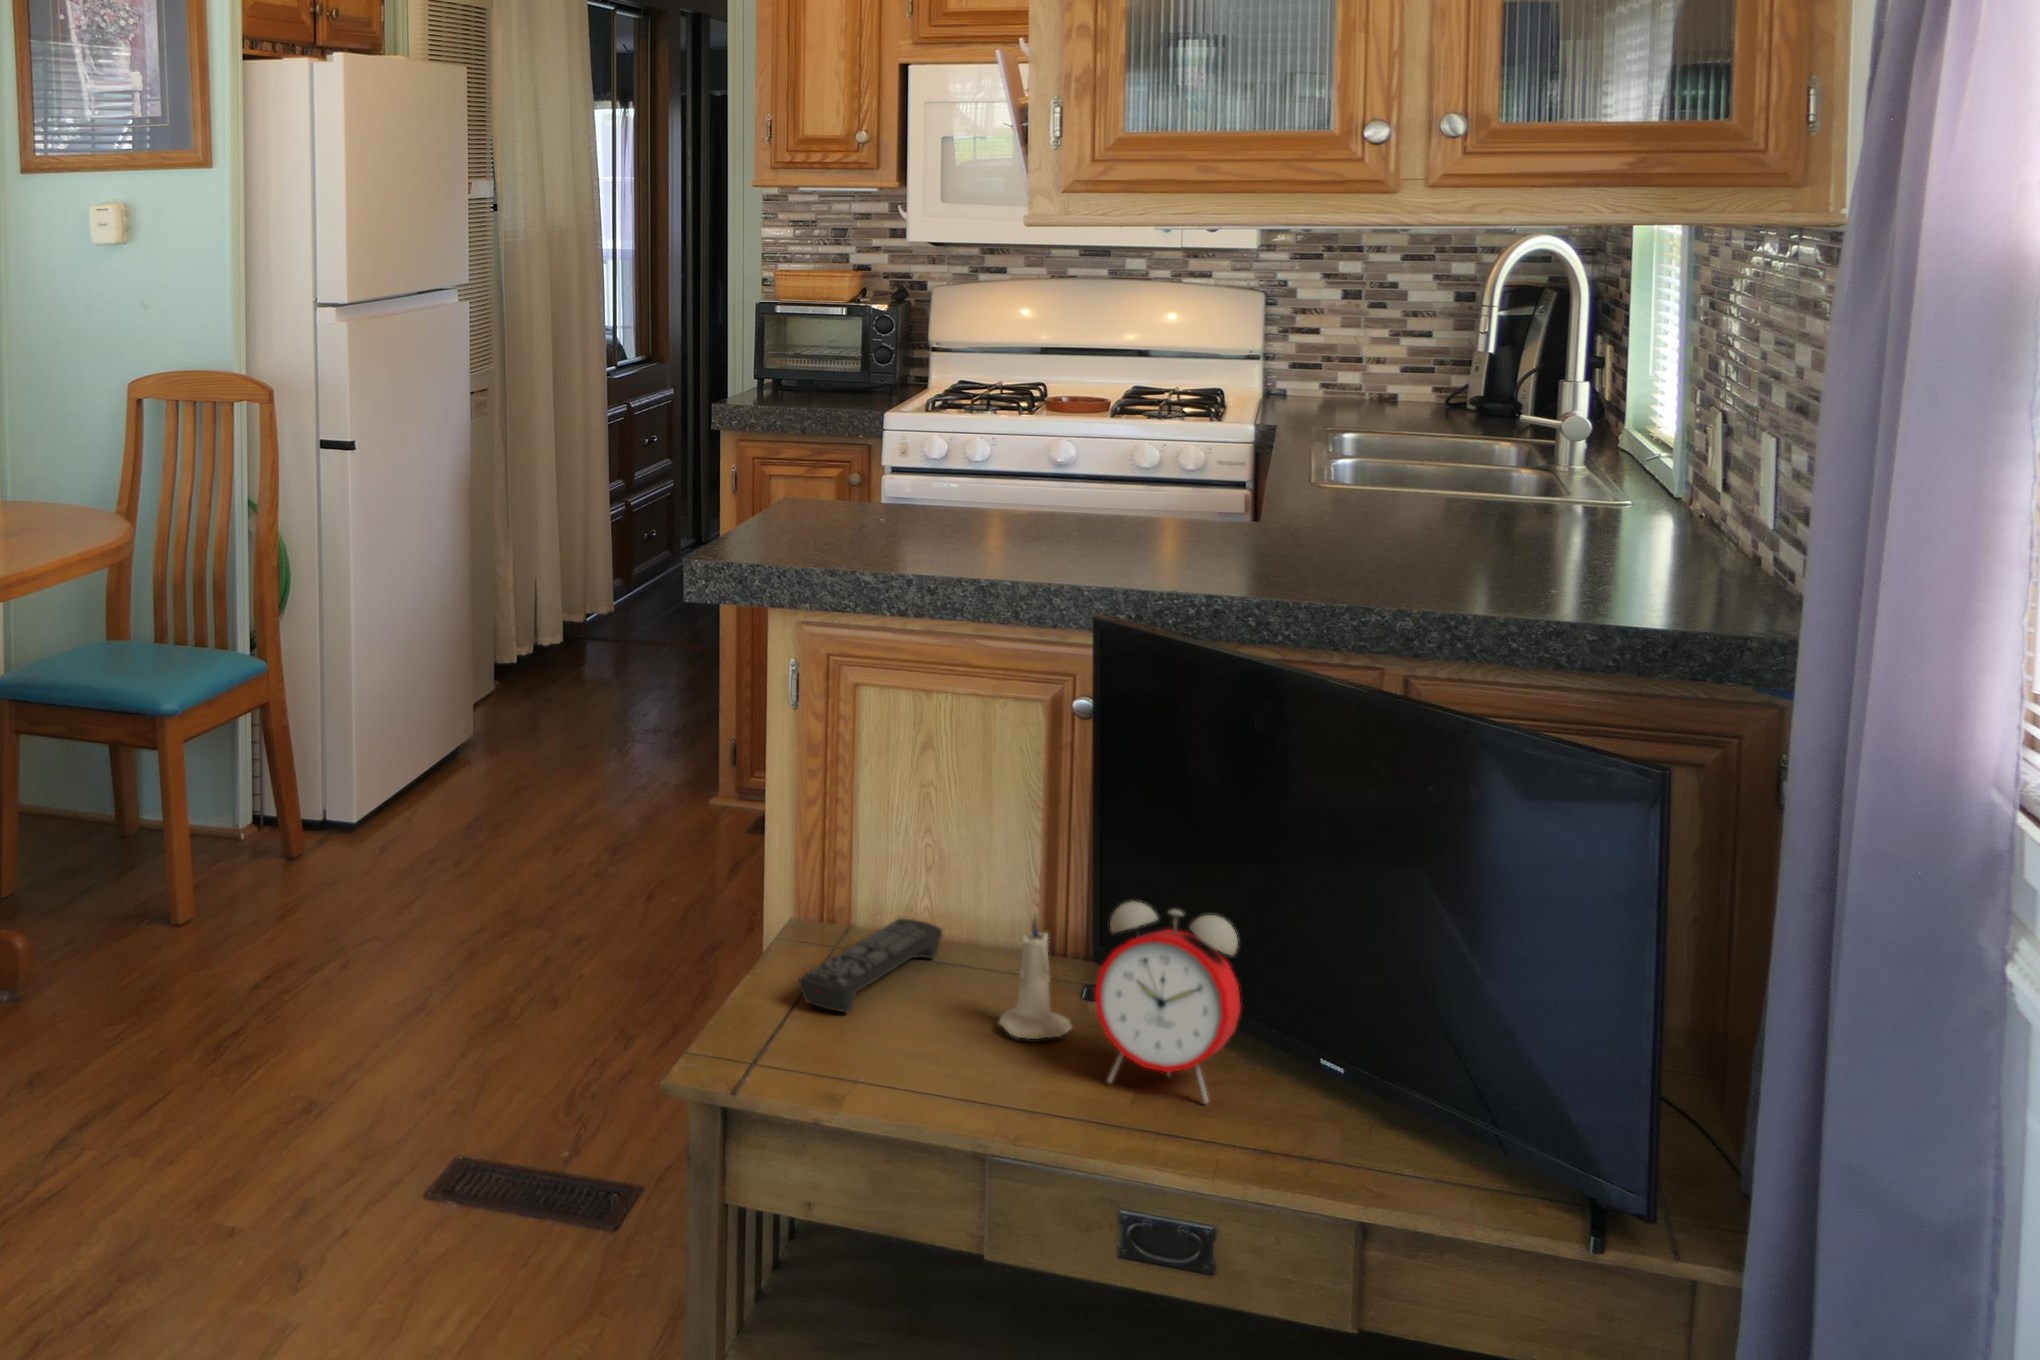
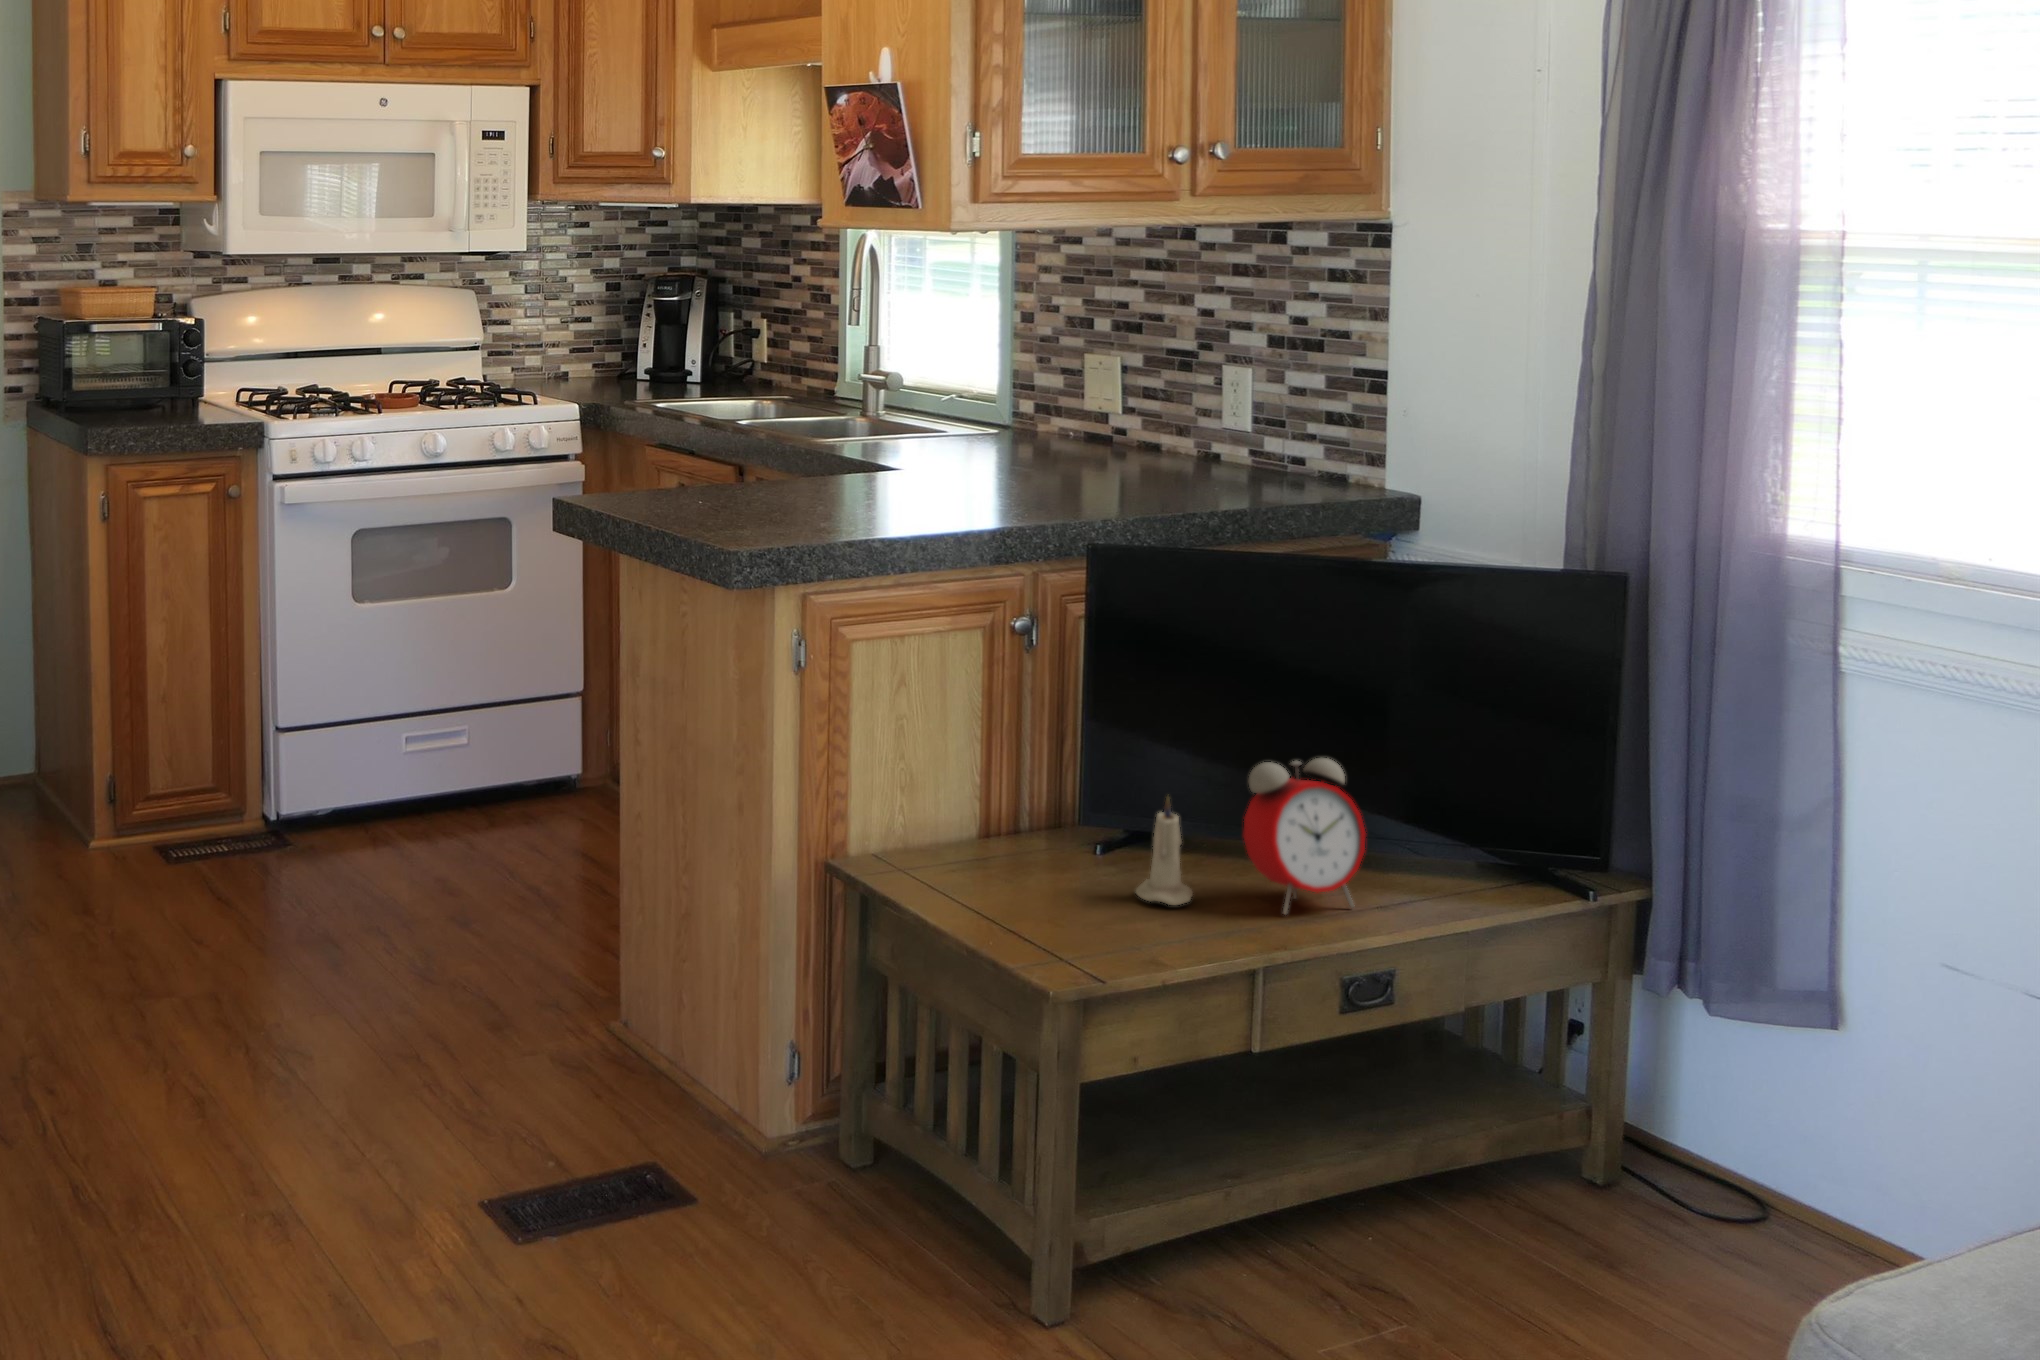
remote control: present [799,919,942,1013] -> none [946,842,1061,932]

